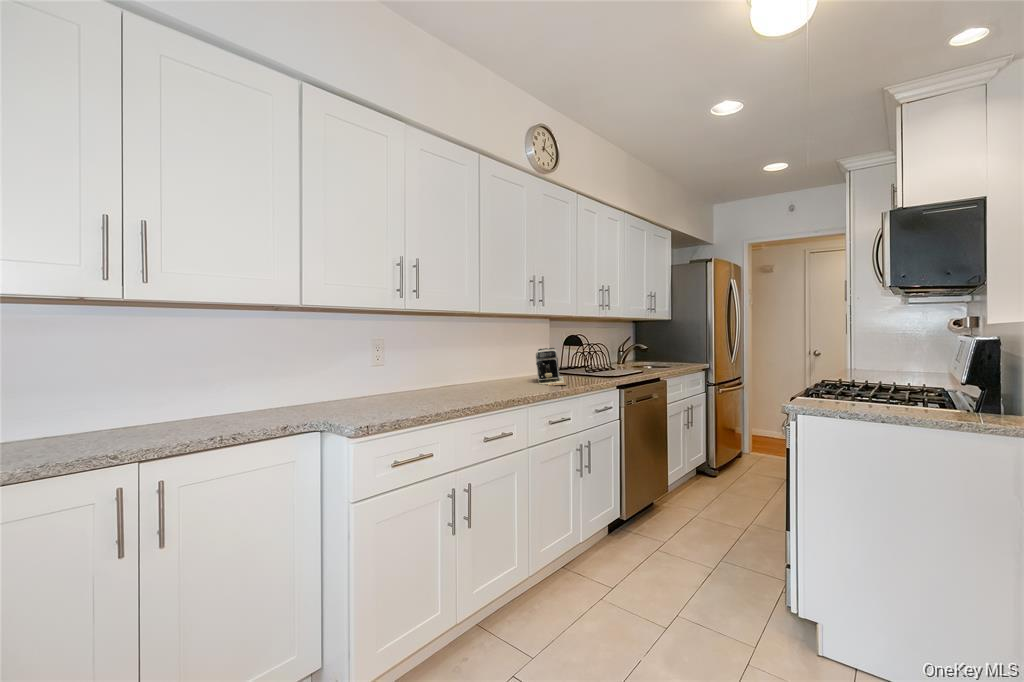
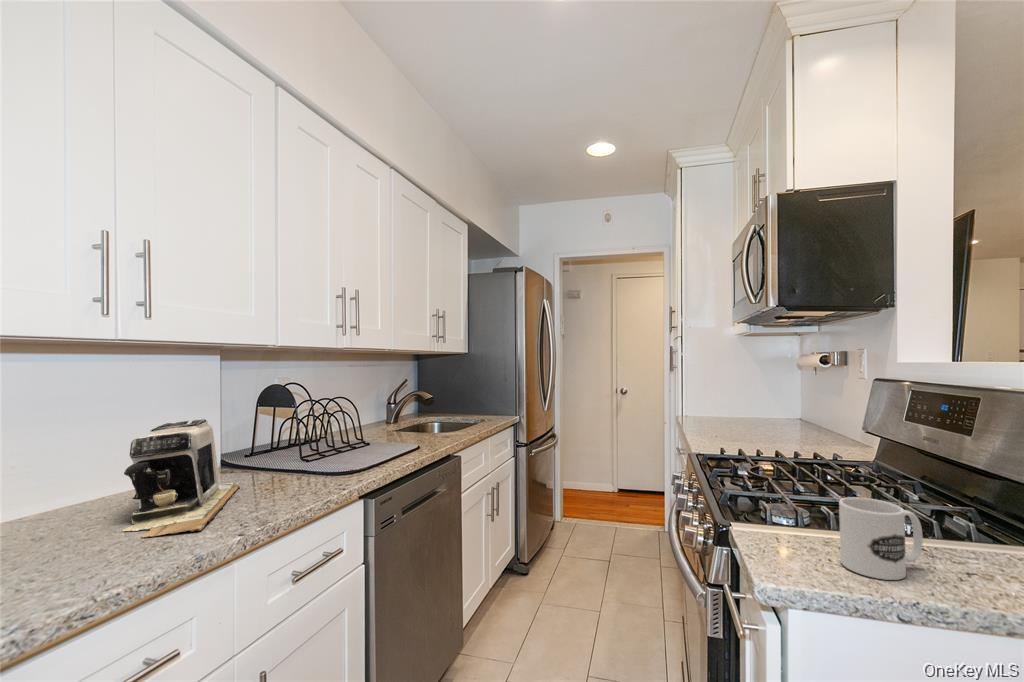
mug: none [833,379,871,408] -> present [839,497,923,580]

